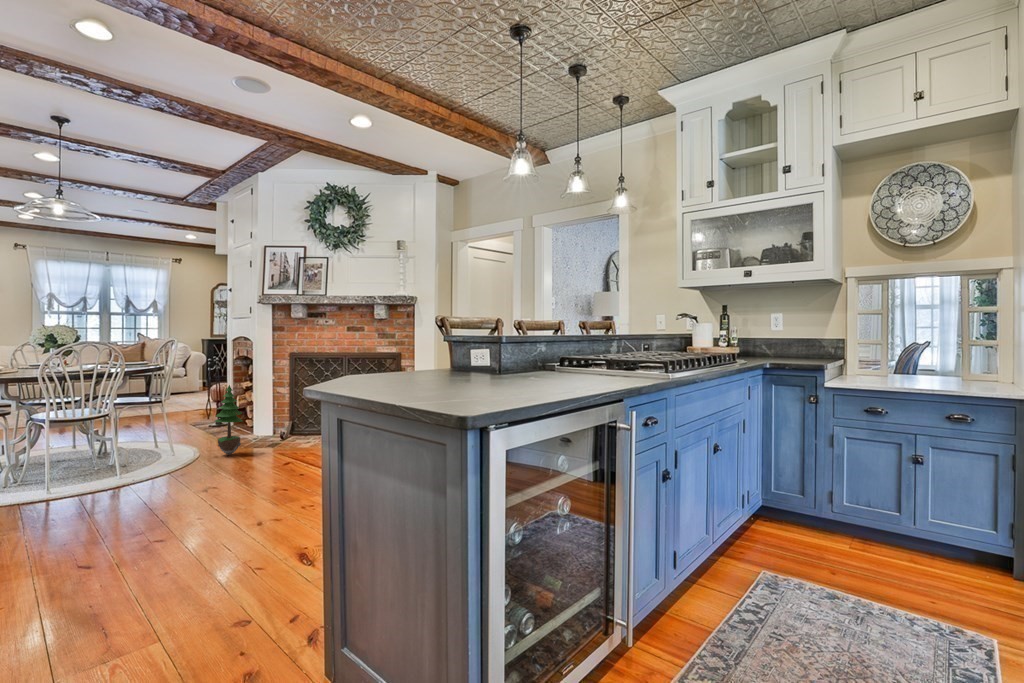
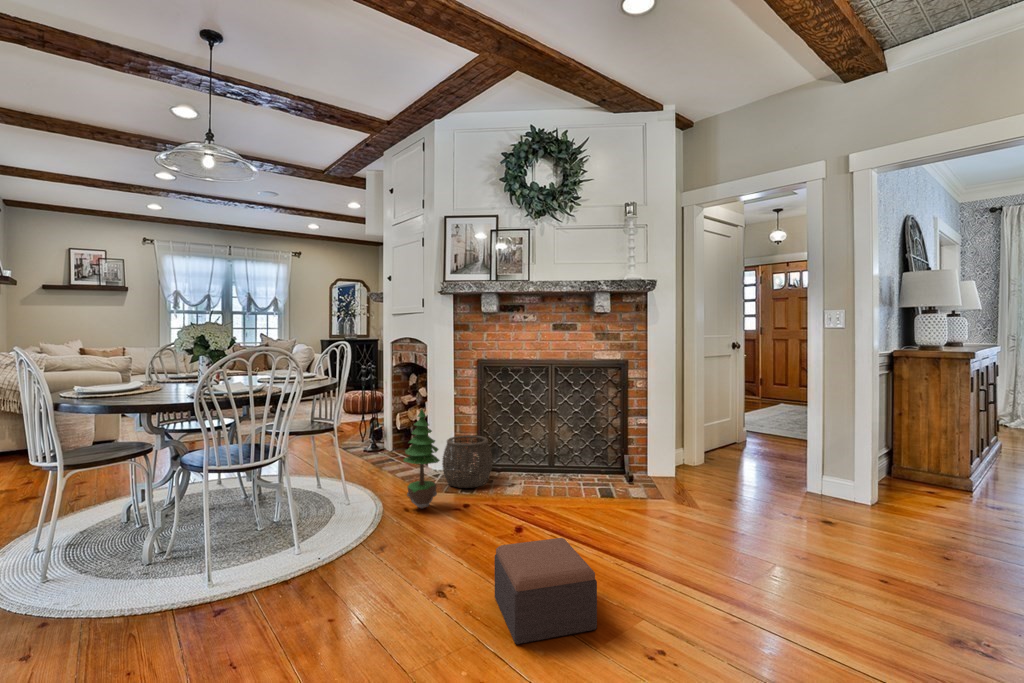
woven basket: none [256,408,297,445] -> present [442,435,492,488]
footstool: none [234,453,289,501] -> present [495,538,597,644]

